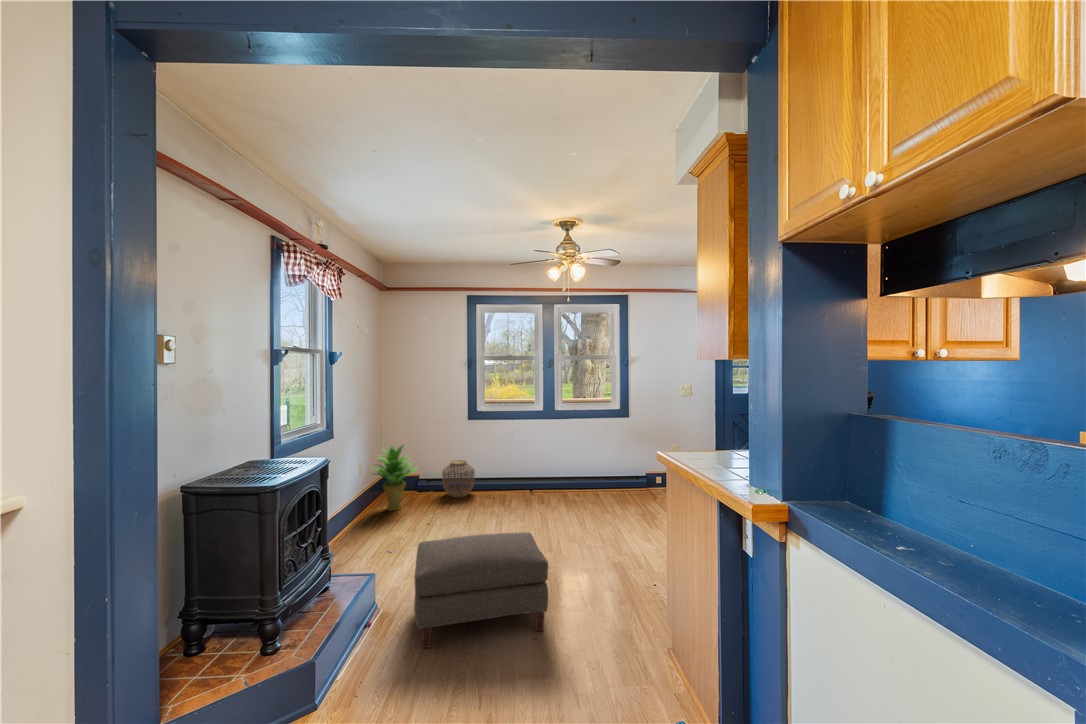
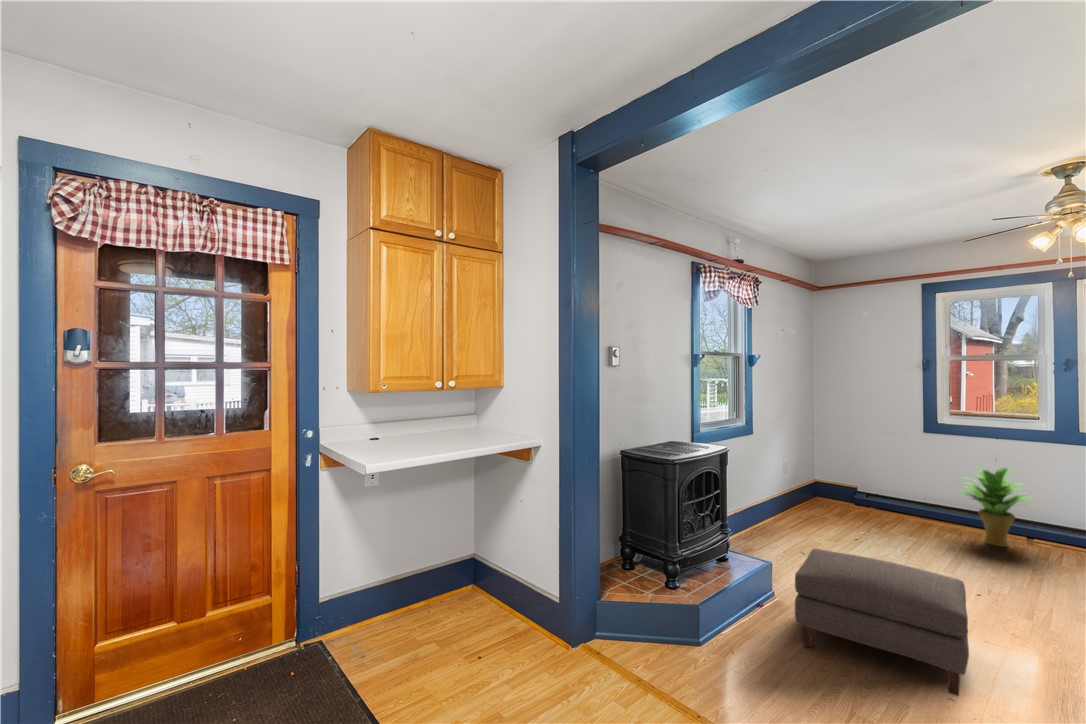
potted plant: present [372,445,418,511] -> present [959,468,1031,547]
woven basket: present [442,460,475,497] -> none [883,481,931,526]

